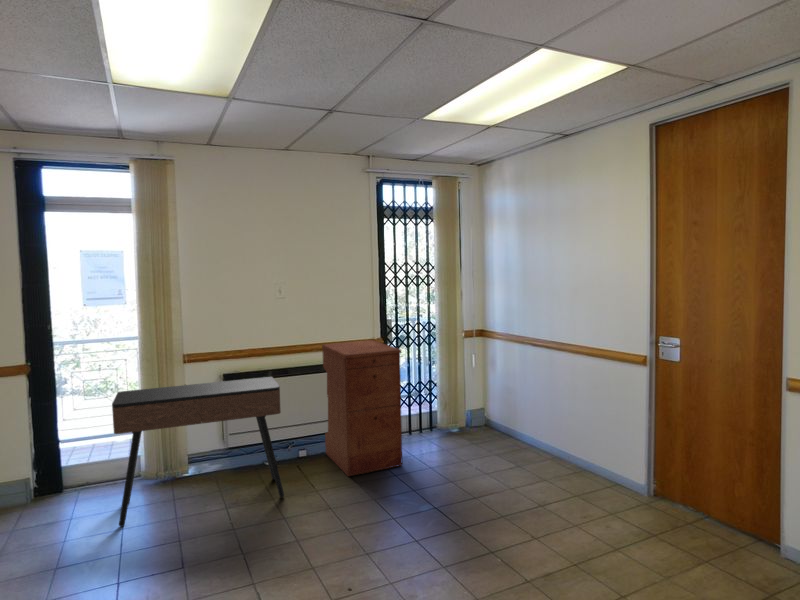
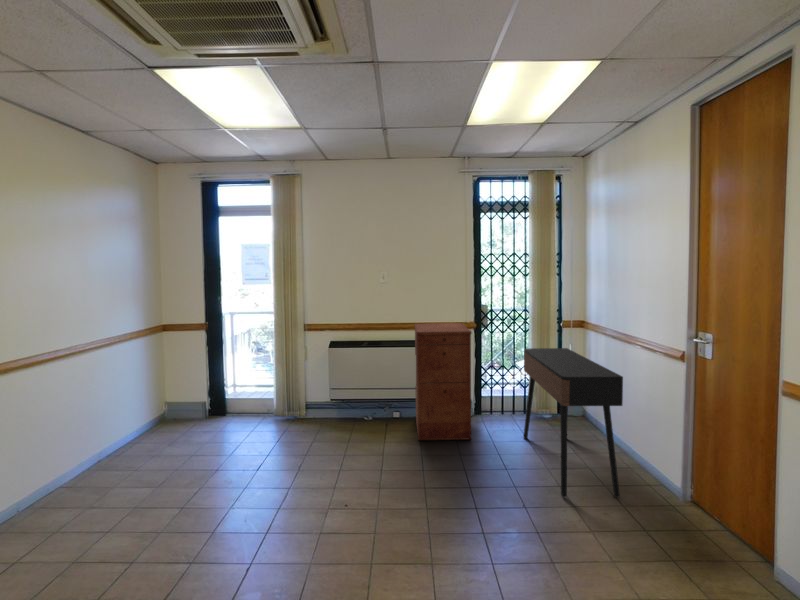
console table: present [112,377,284,527] -> present [524,348,623,498]

